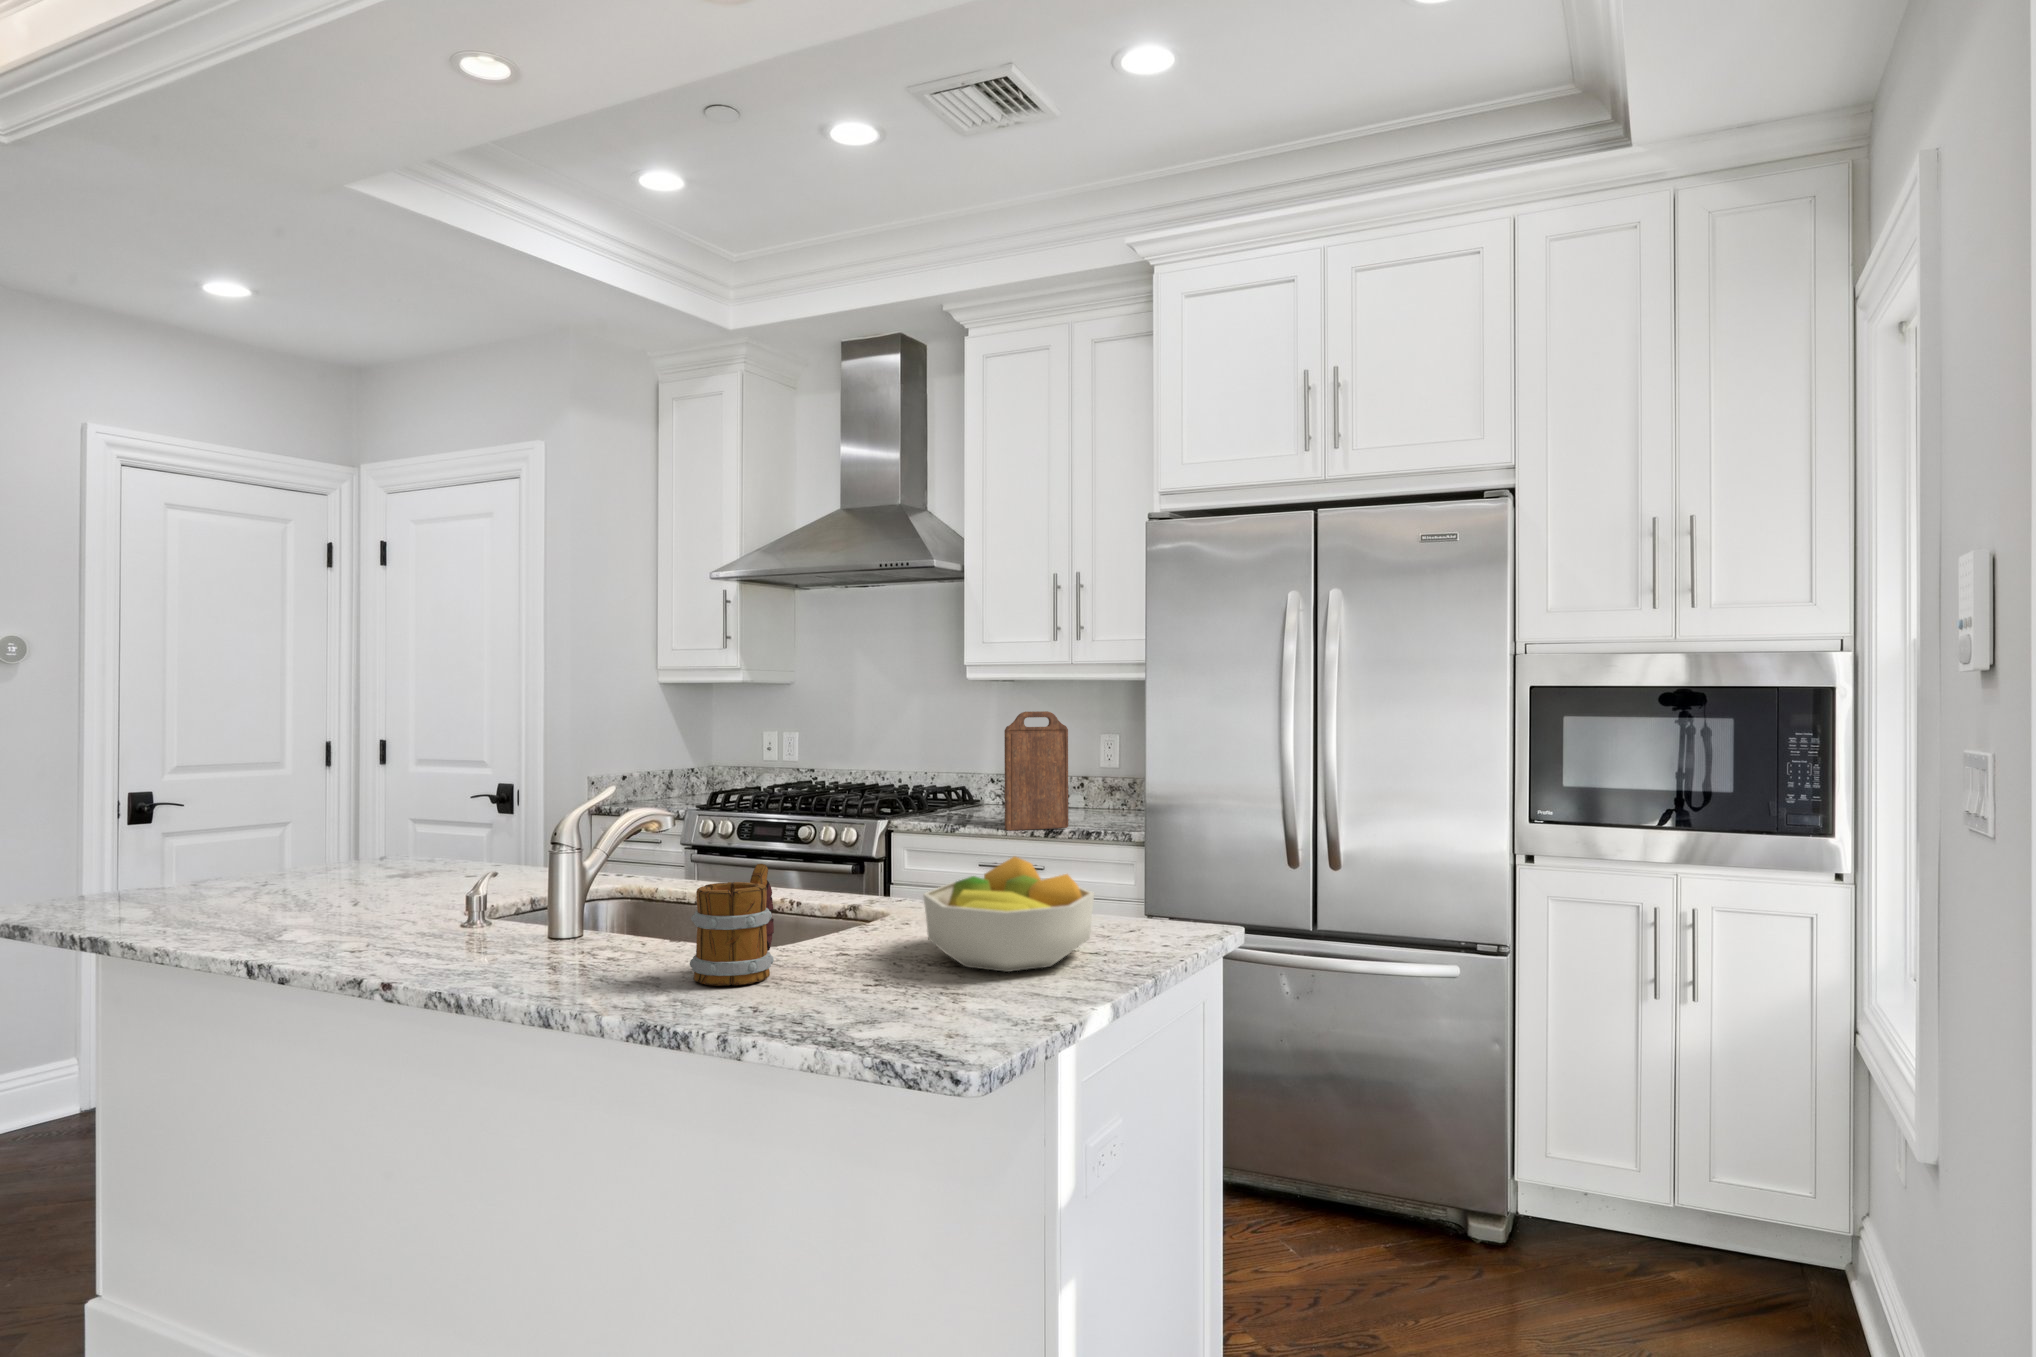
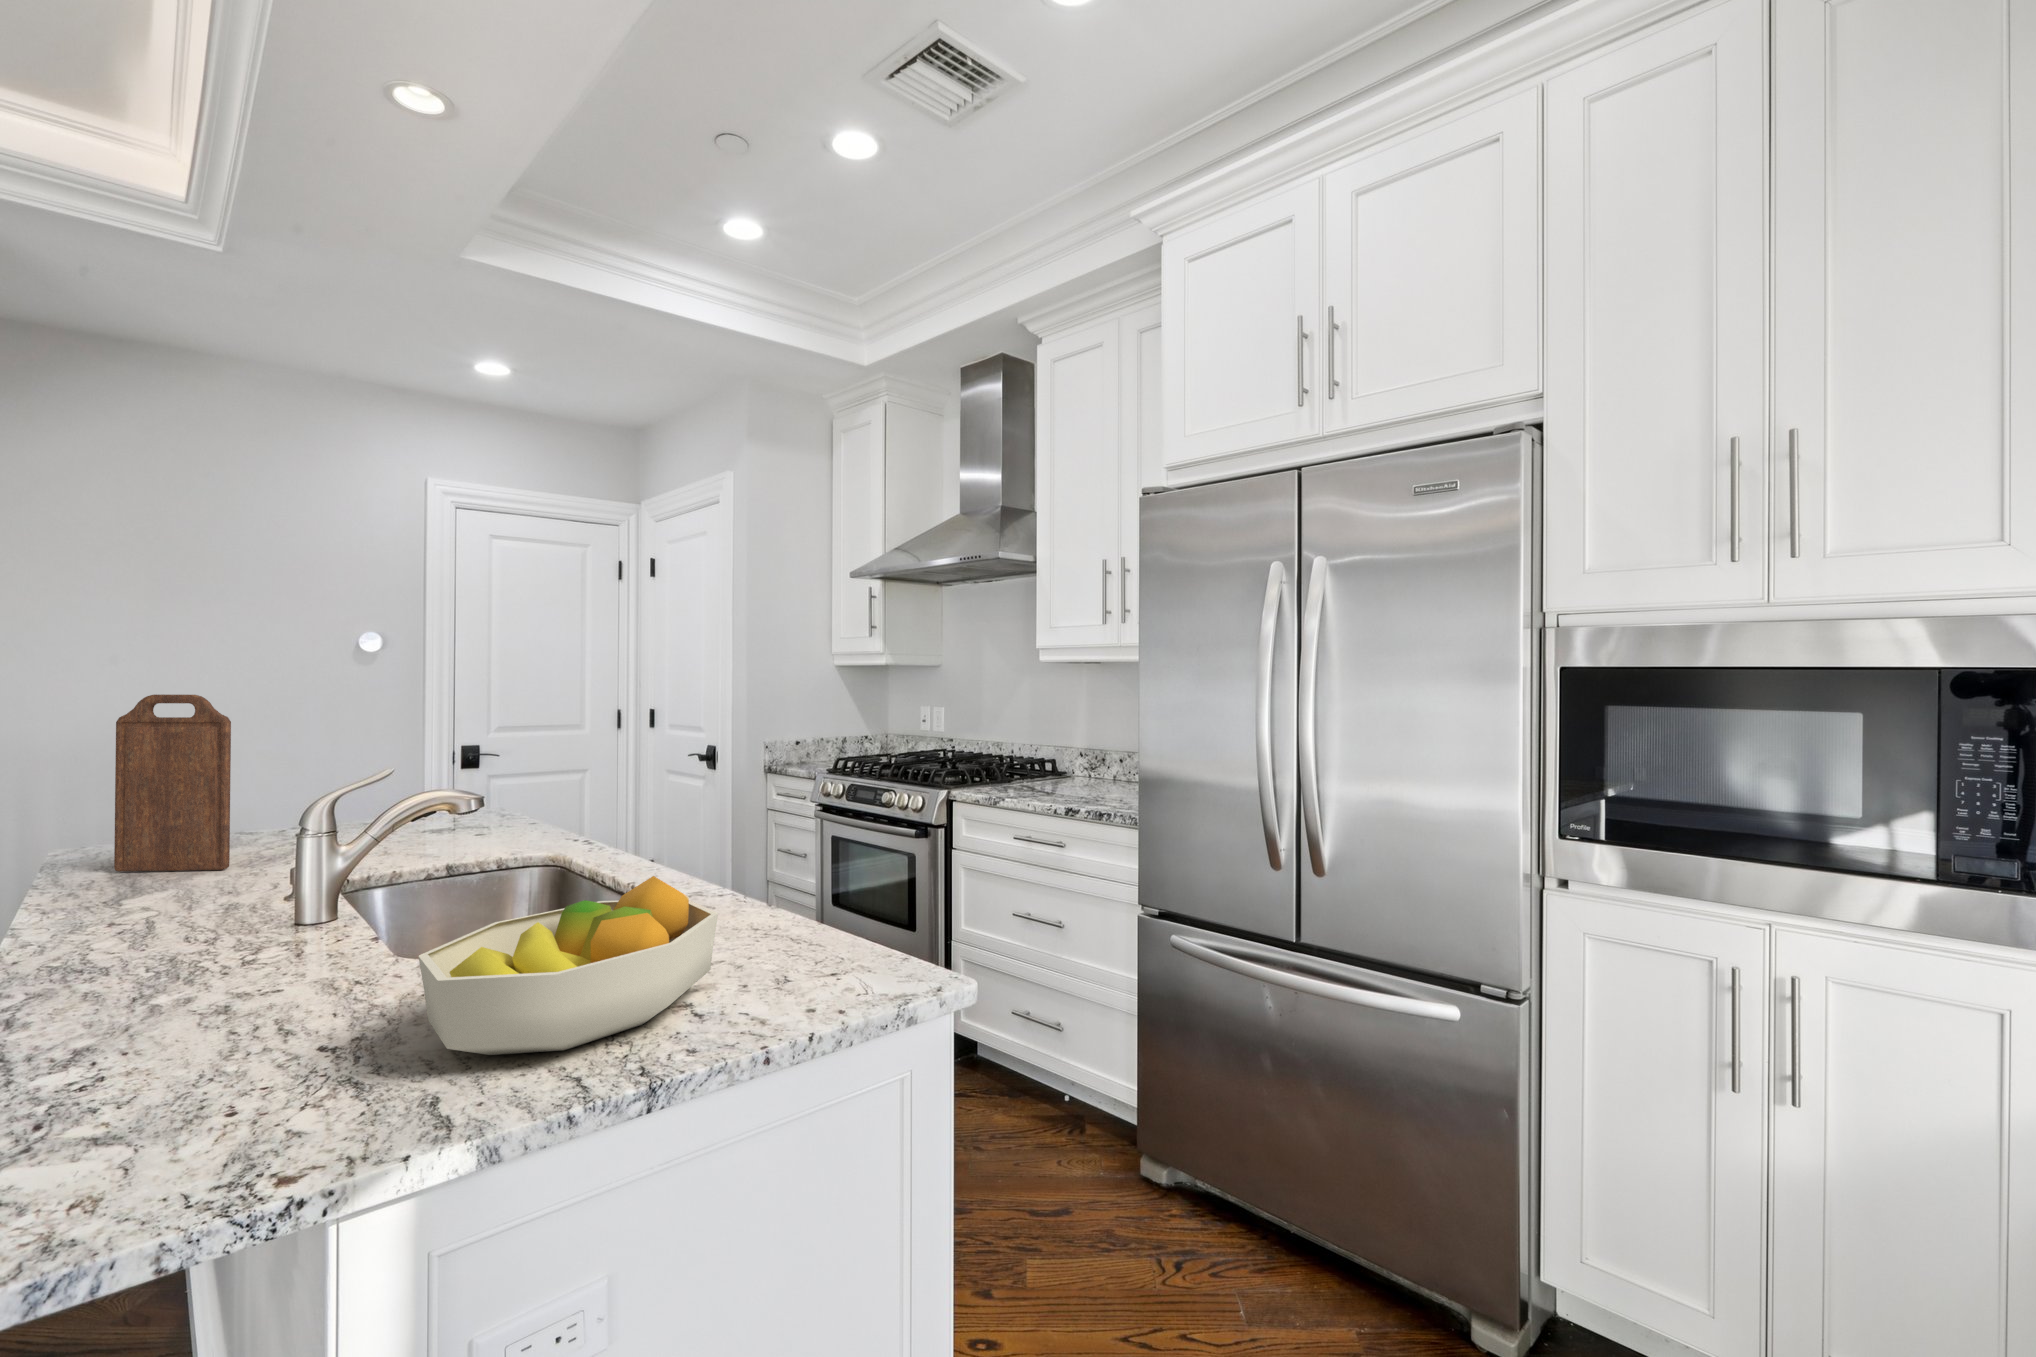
cutting board: present [1004,711,1068,831] -> present [114,694,231,871]
mug: present [690,864,774,986] -> none [138,874,324,1037]

